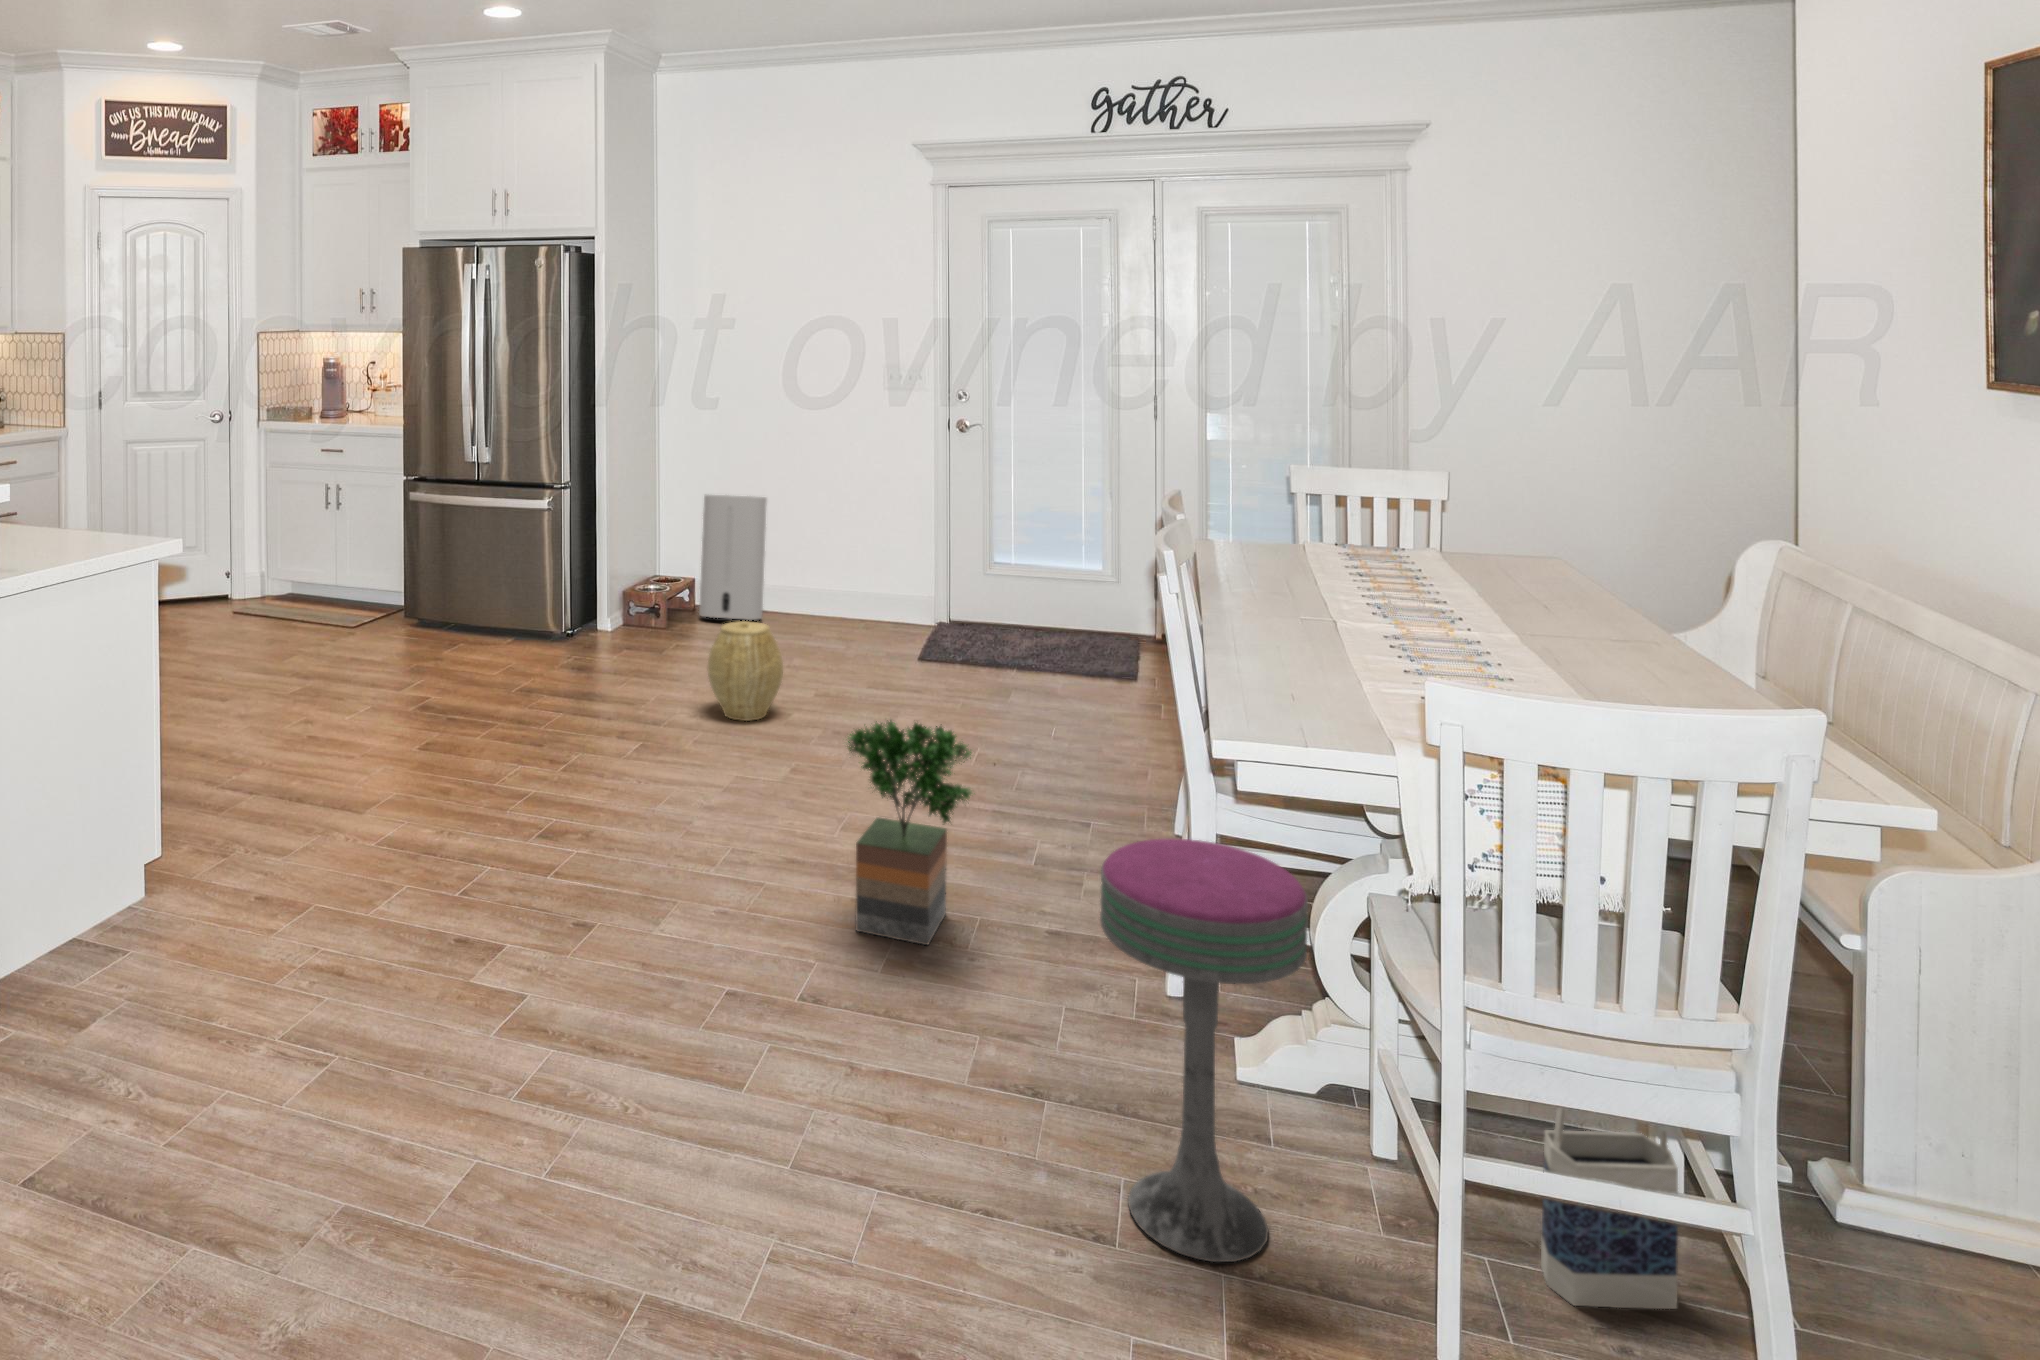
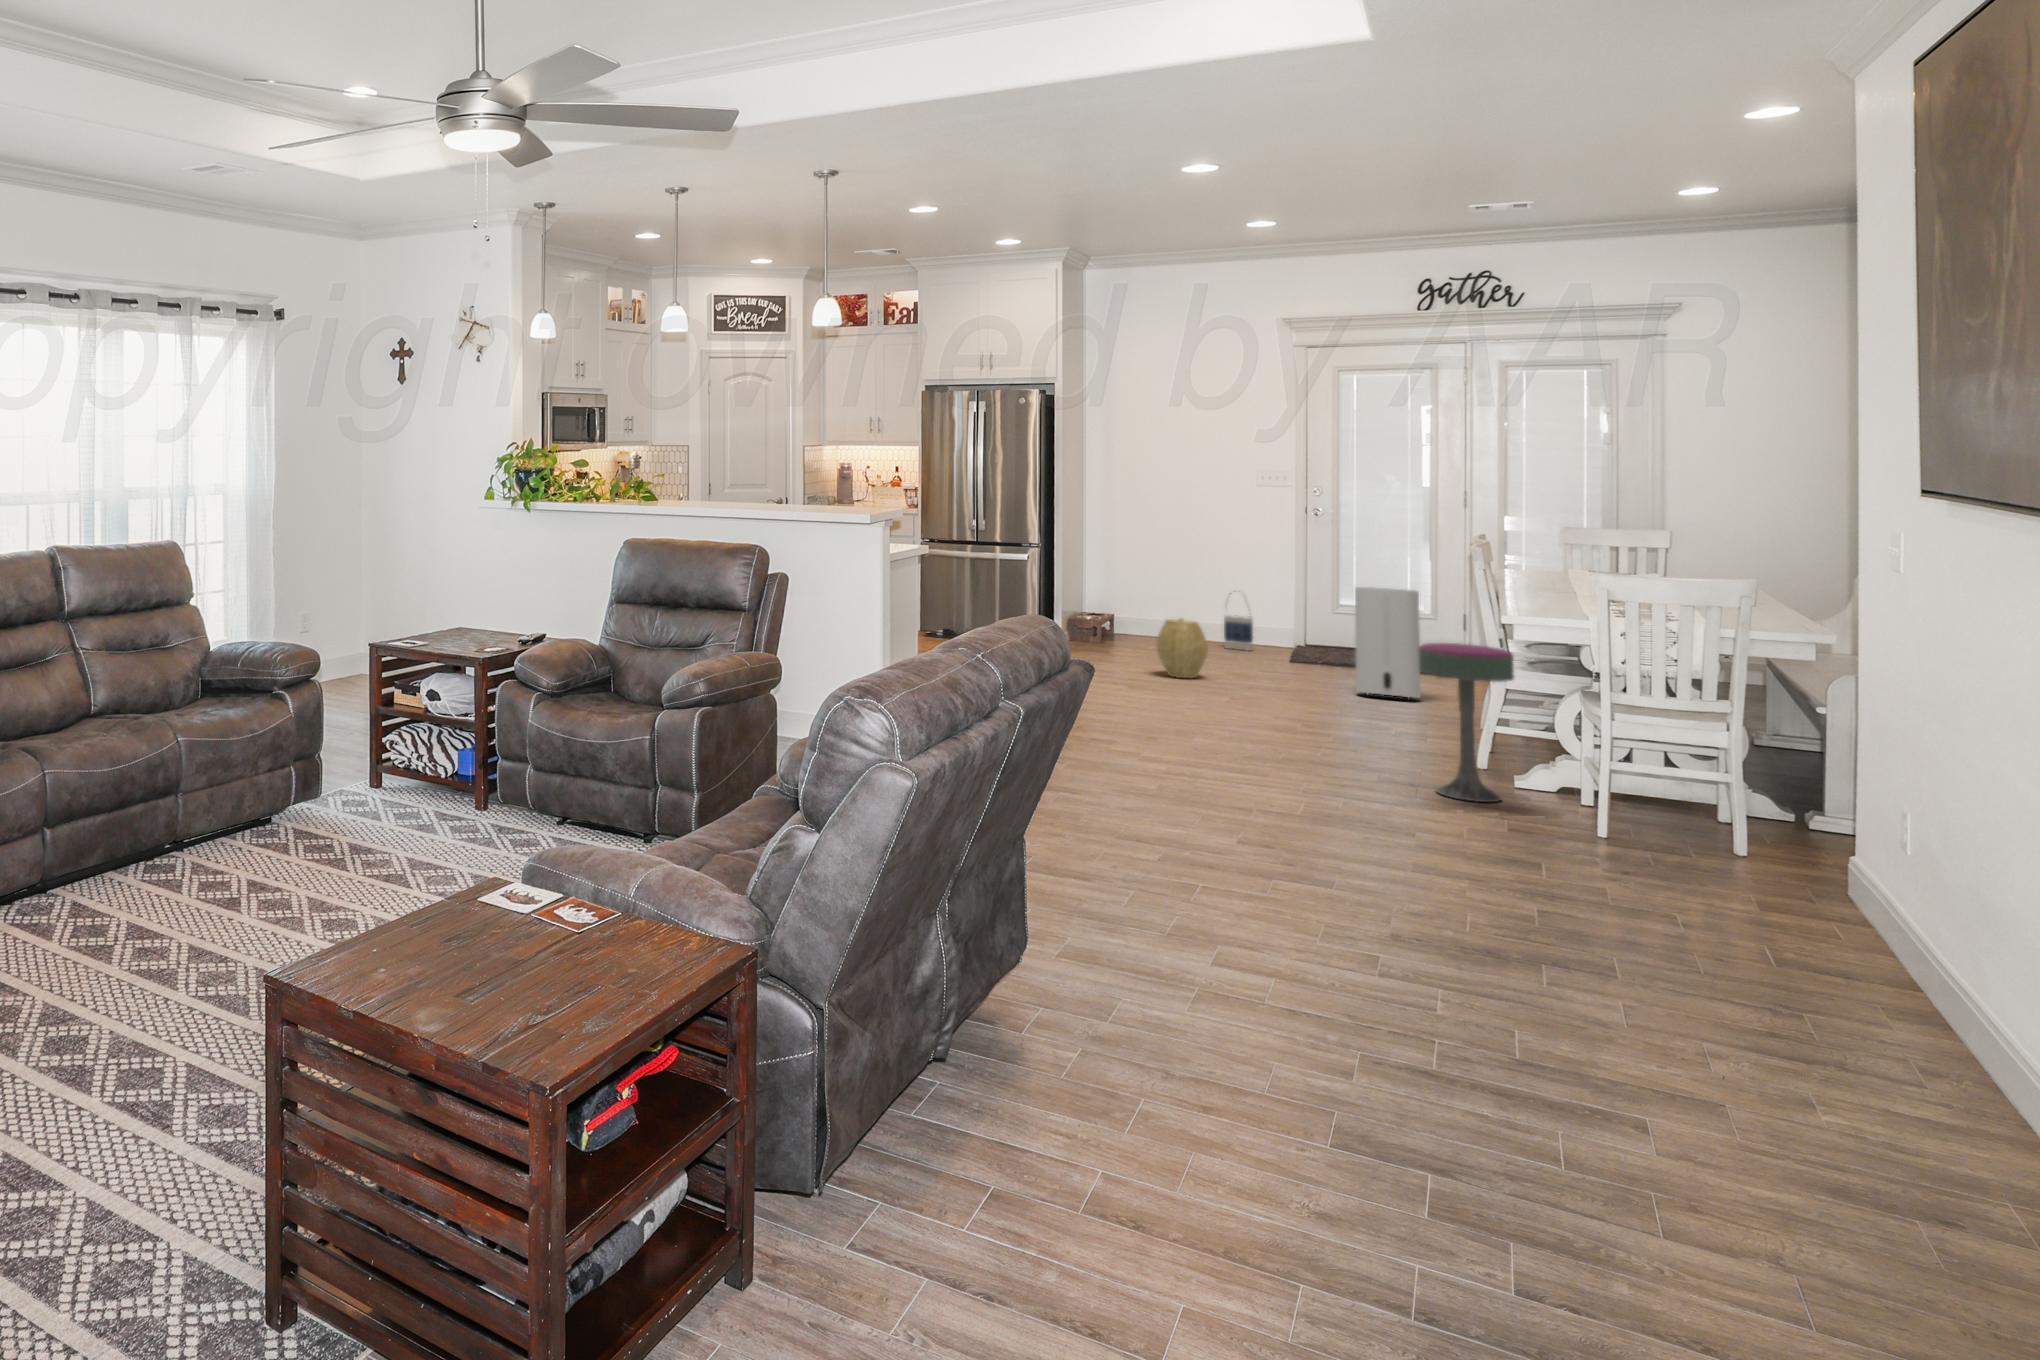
air purifier: present [699,495,767,621] -> present [1355,587,1421,698]
potted tree: present [848,721,972,945] -> none [1274,631,1353,742]
bag: present [1541,1108,1678,1309] -> present [1224,591,1253,651]

